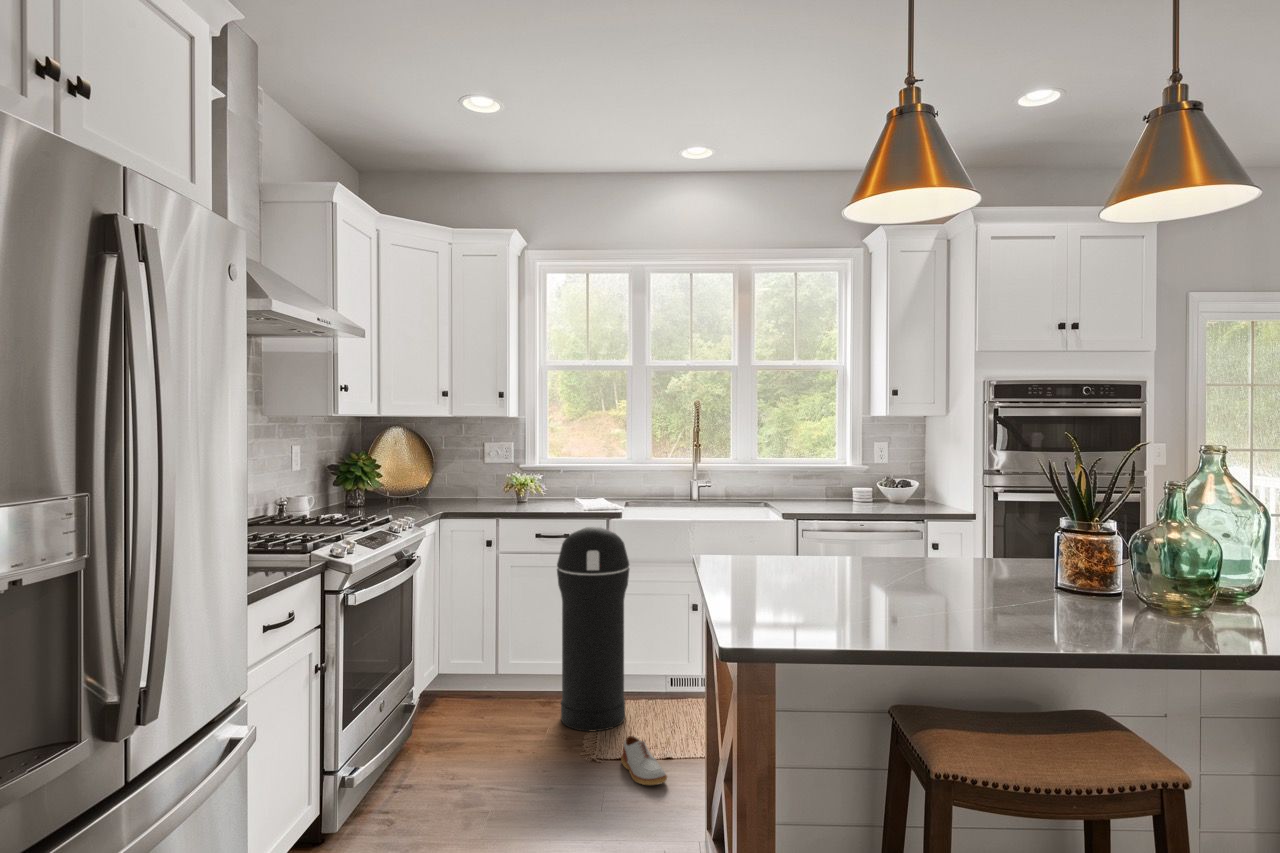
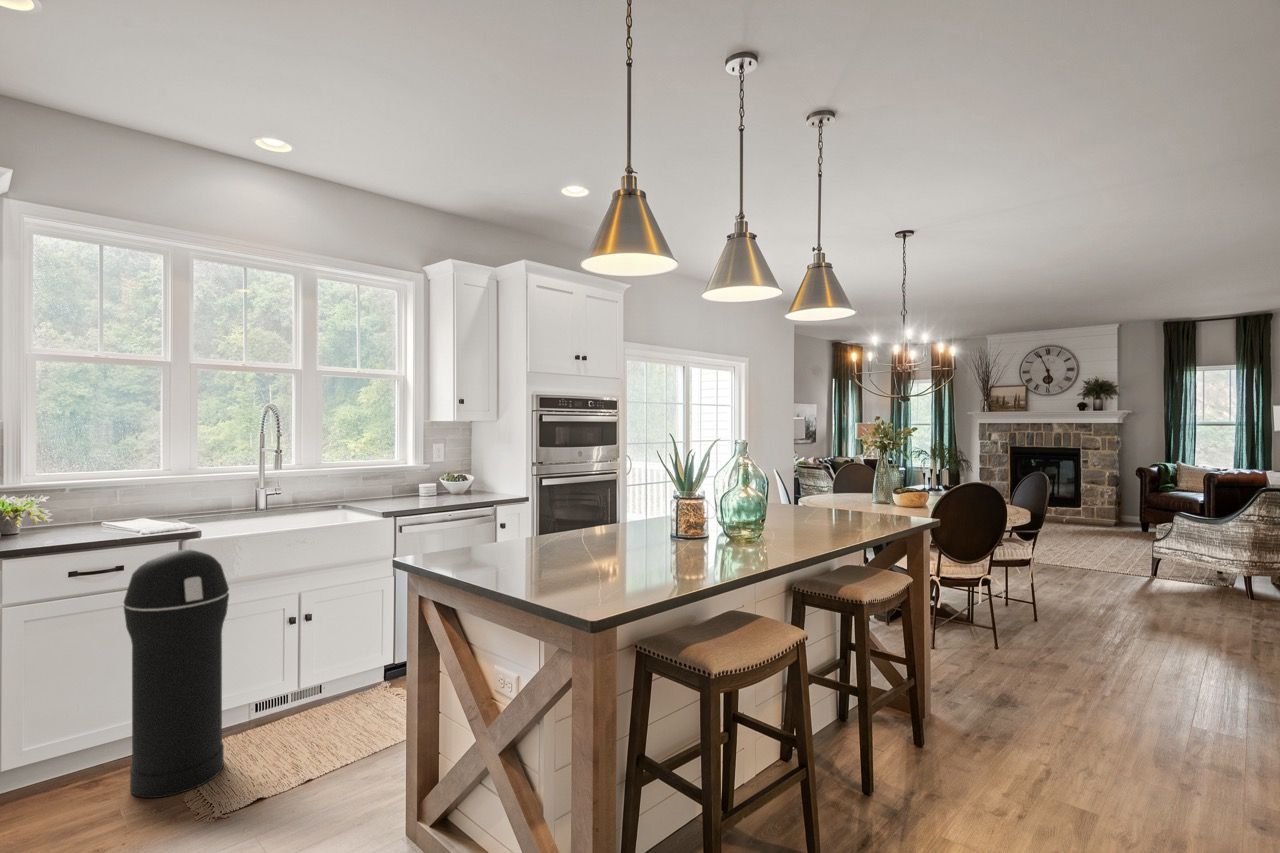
shoe: present [621,736,667,785] -> none [255,769,328,815]

